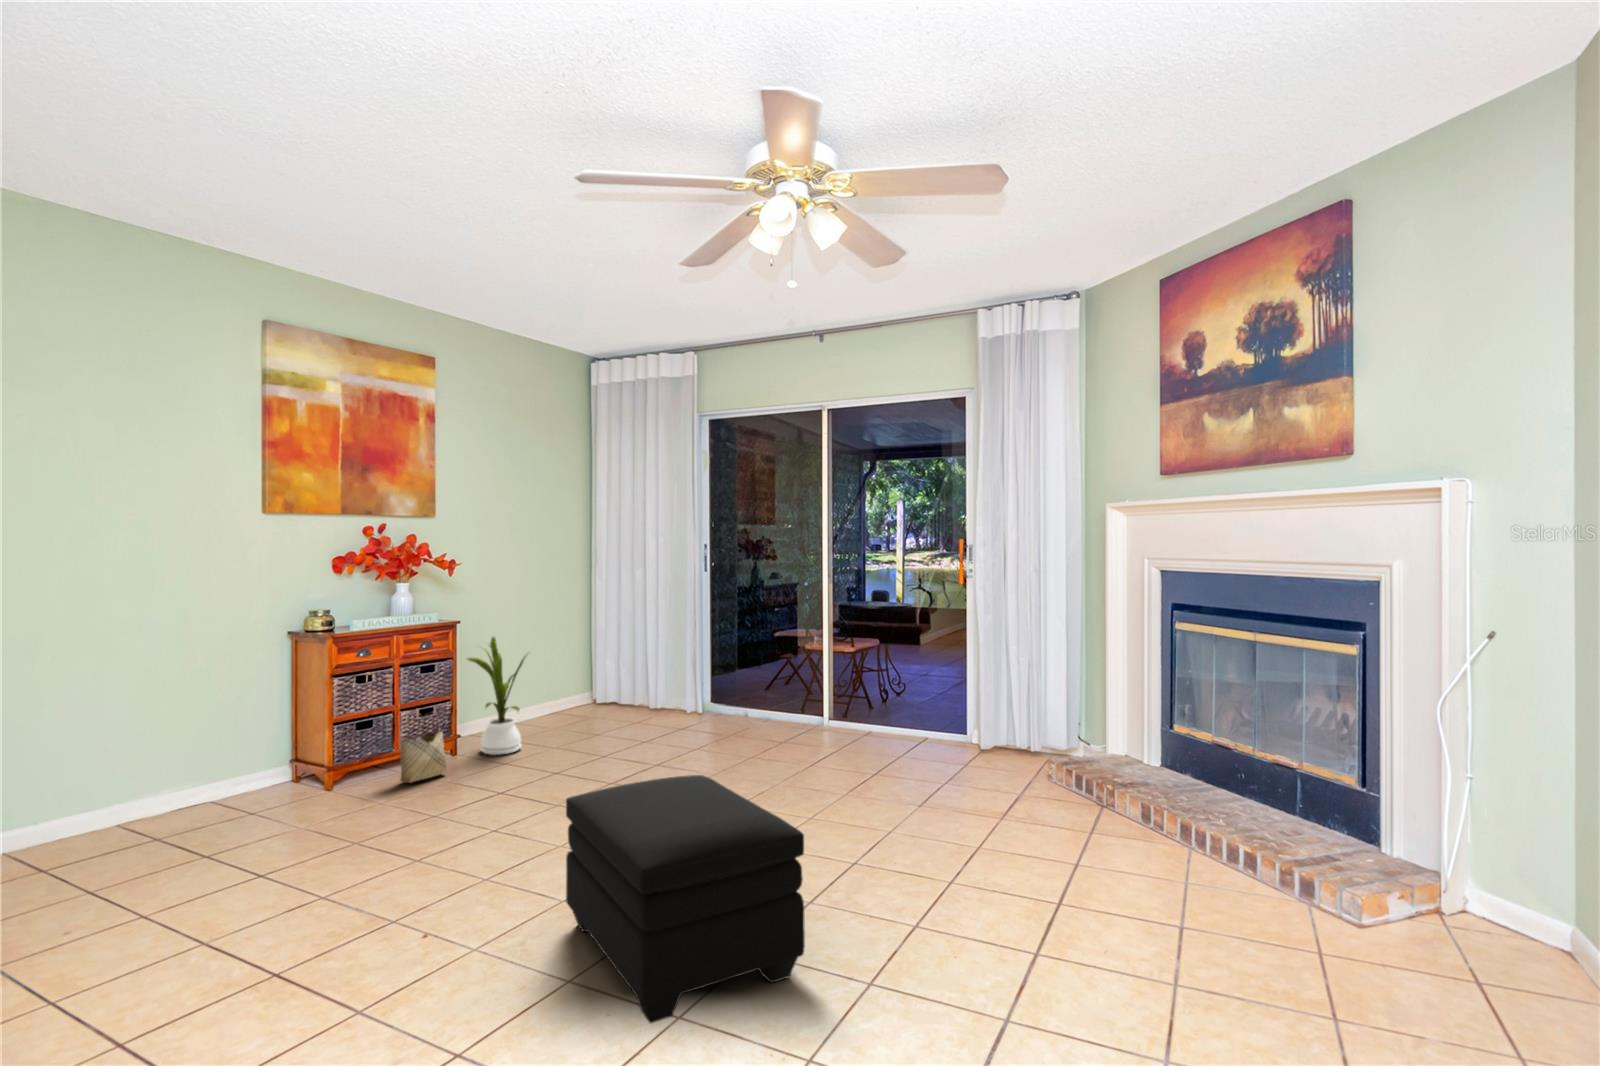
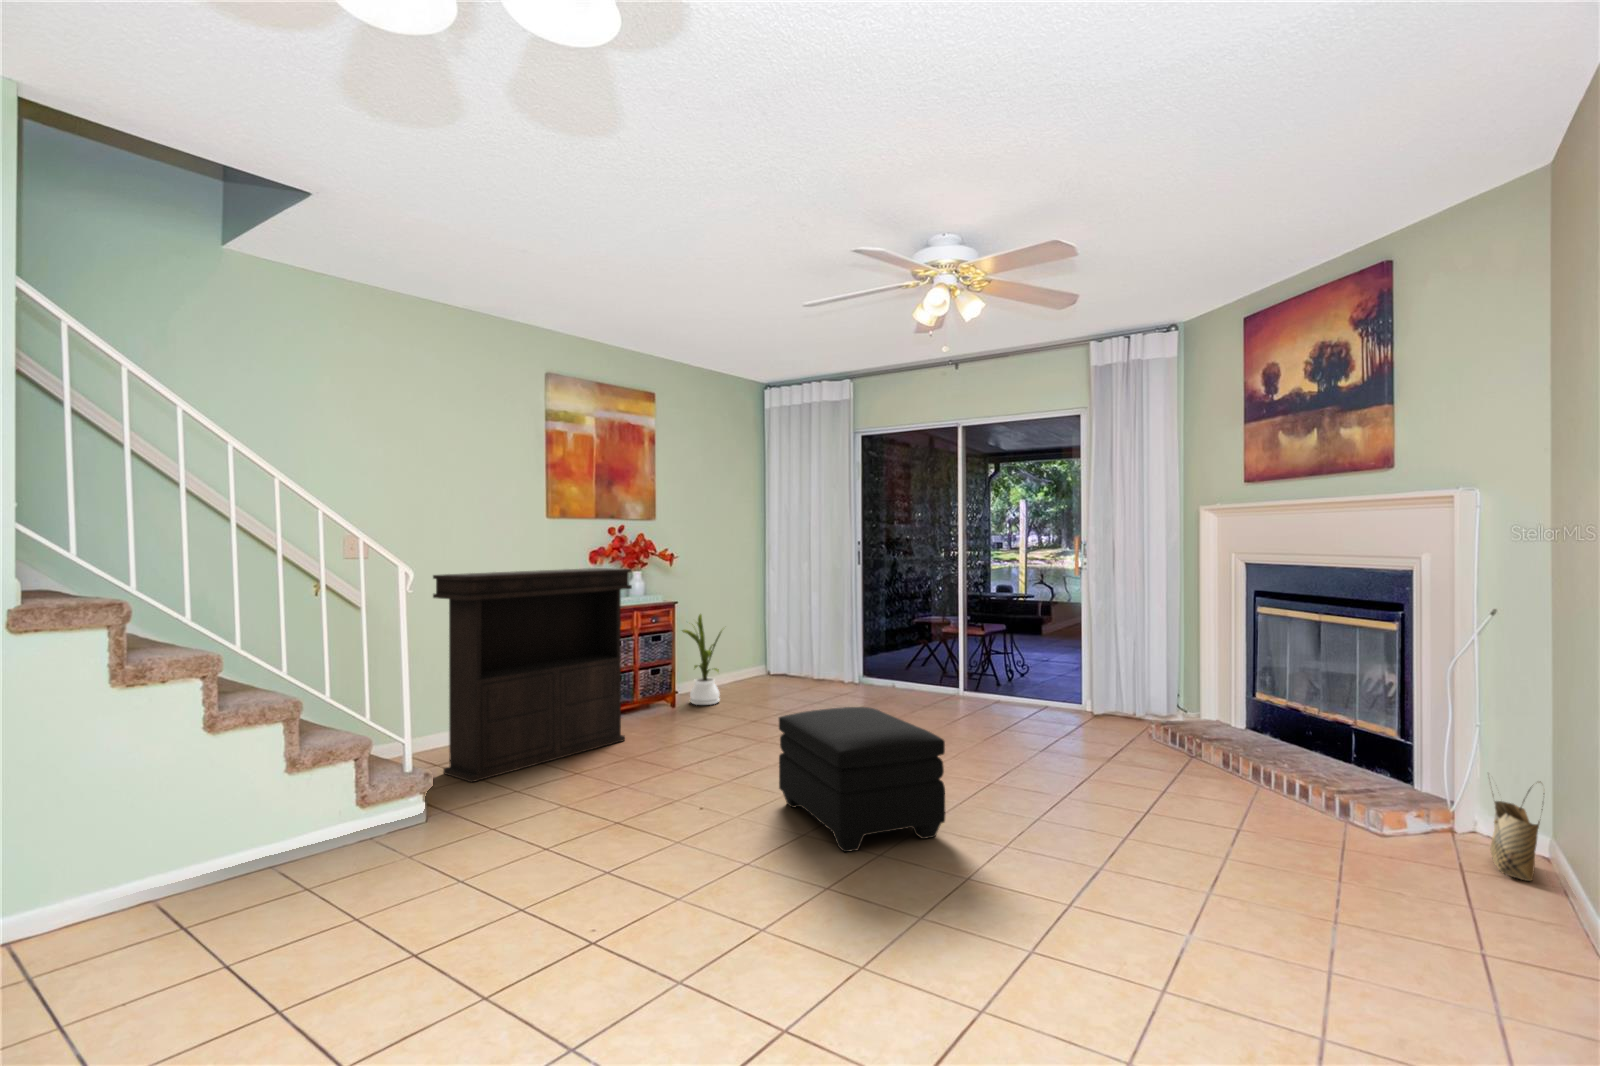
console table: none [23,578,379,916] -> present [433,568,632,782]
woven basket: present [400,715,447,783] -> present [1490,788,1543,881]

